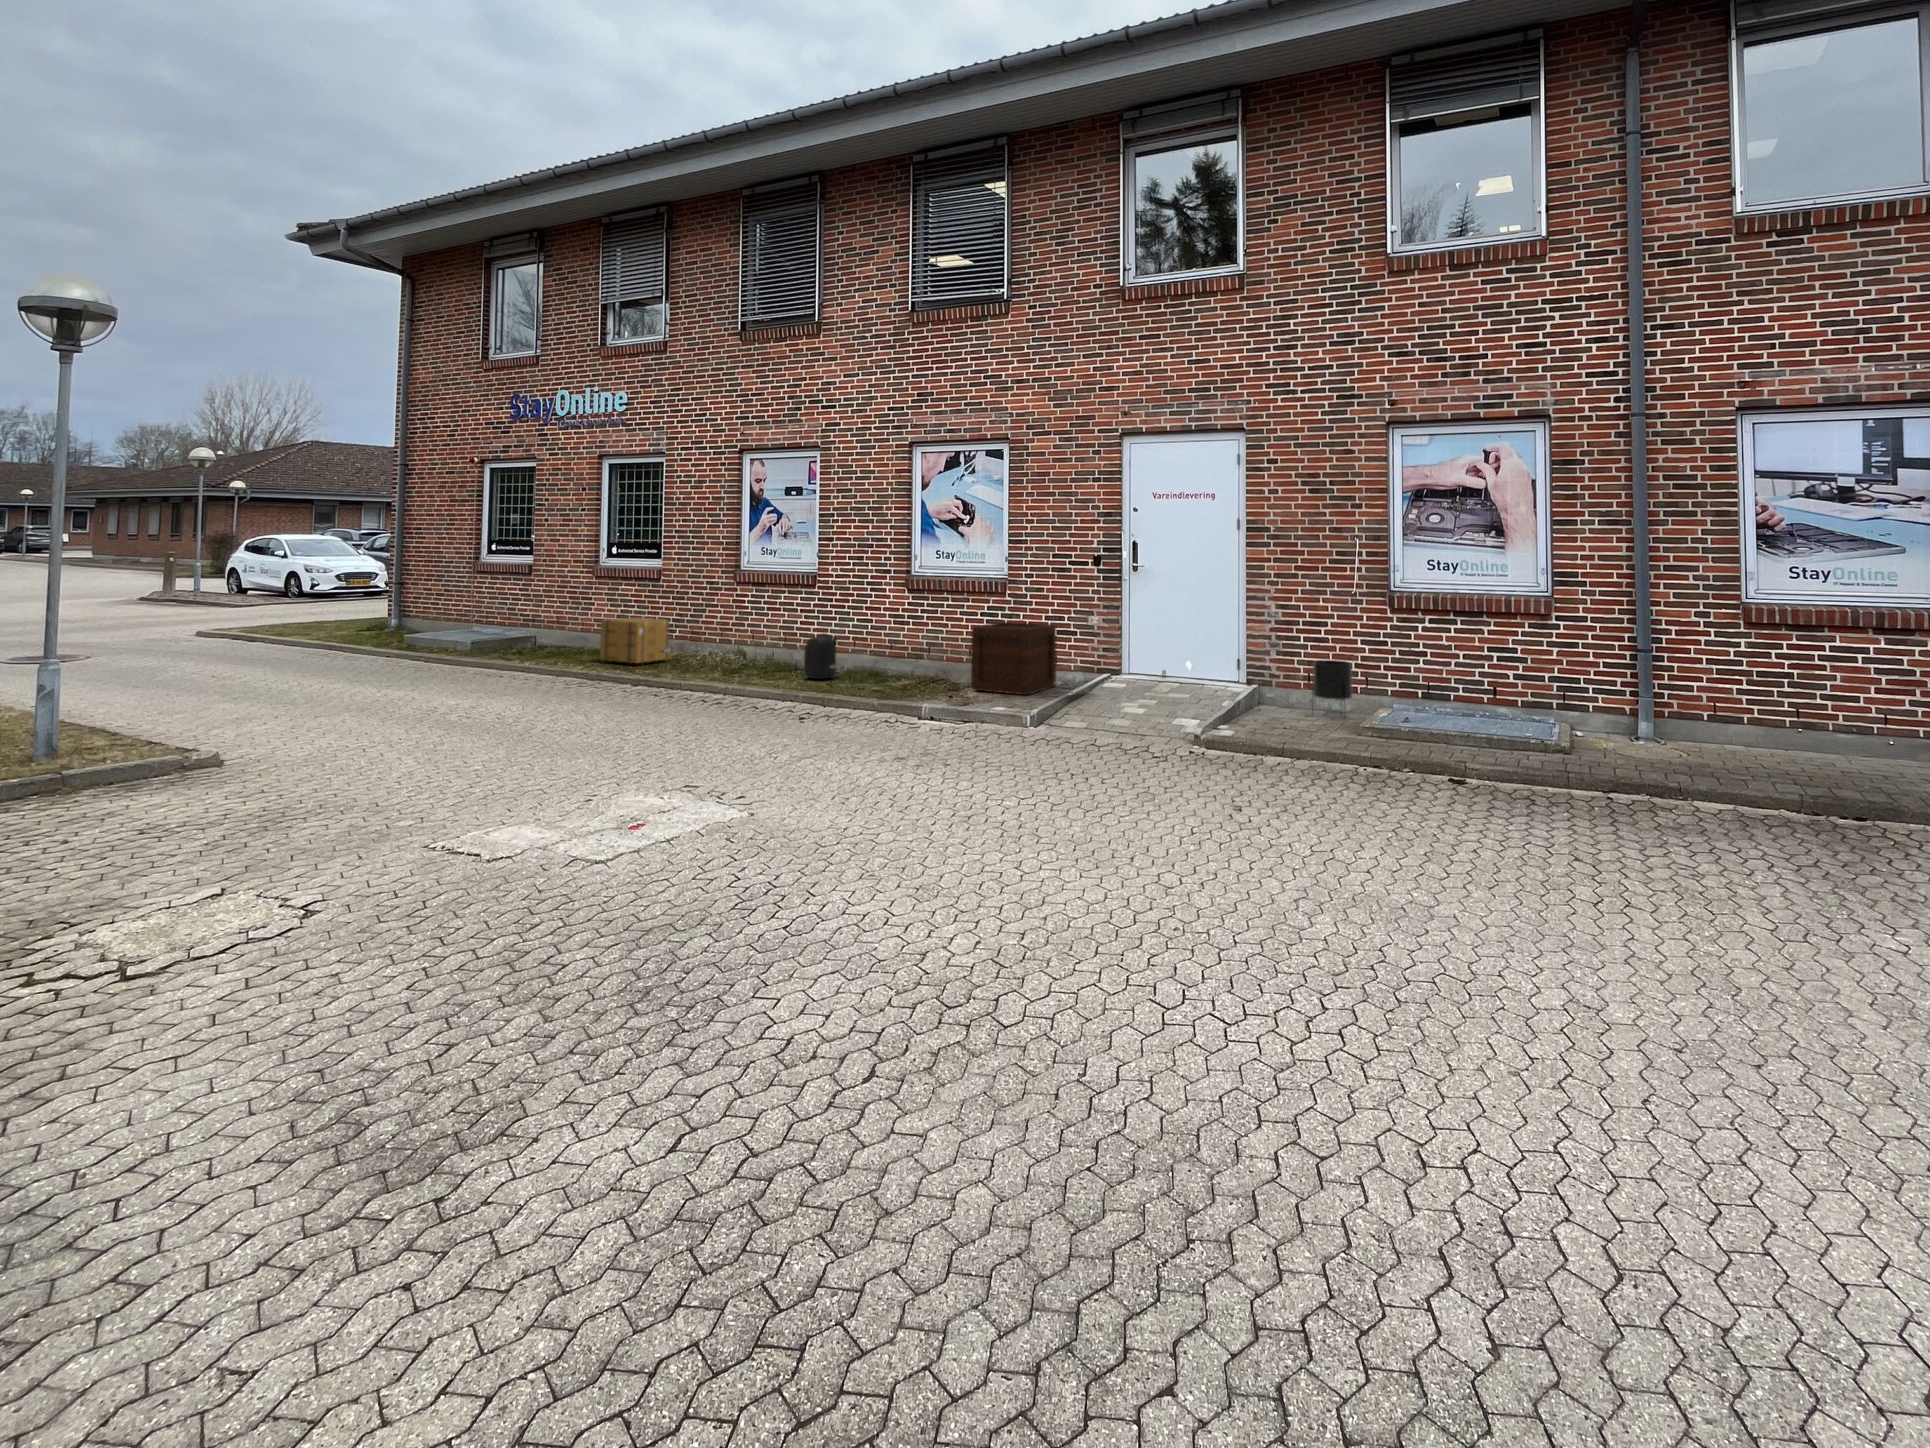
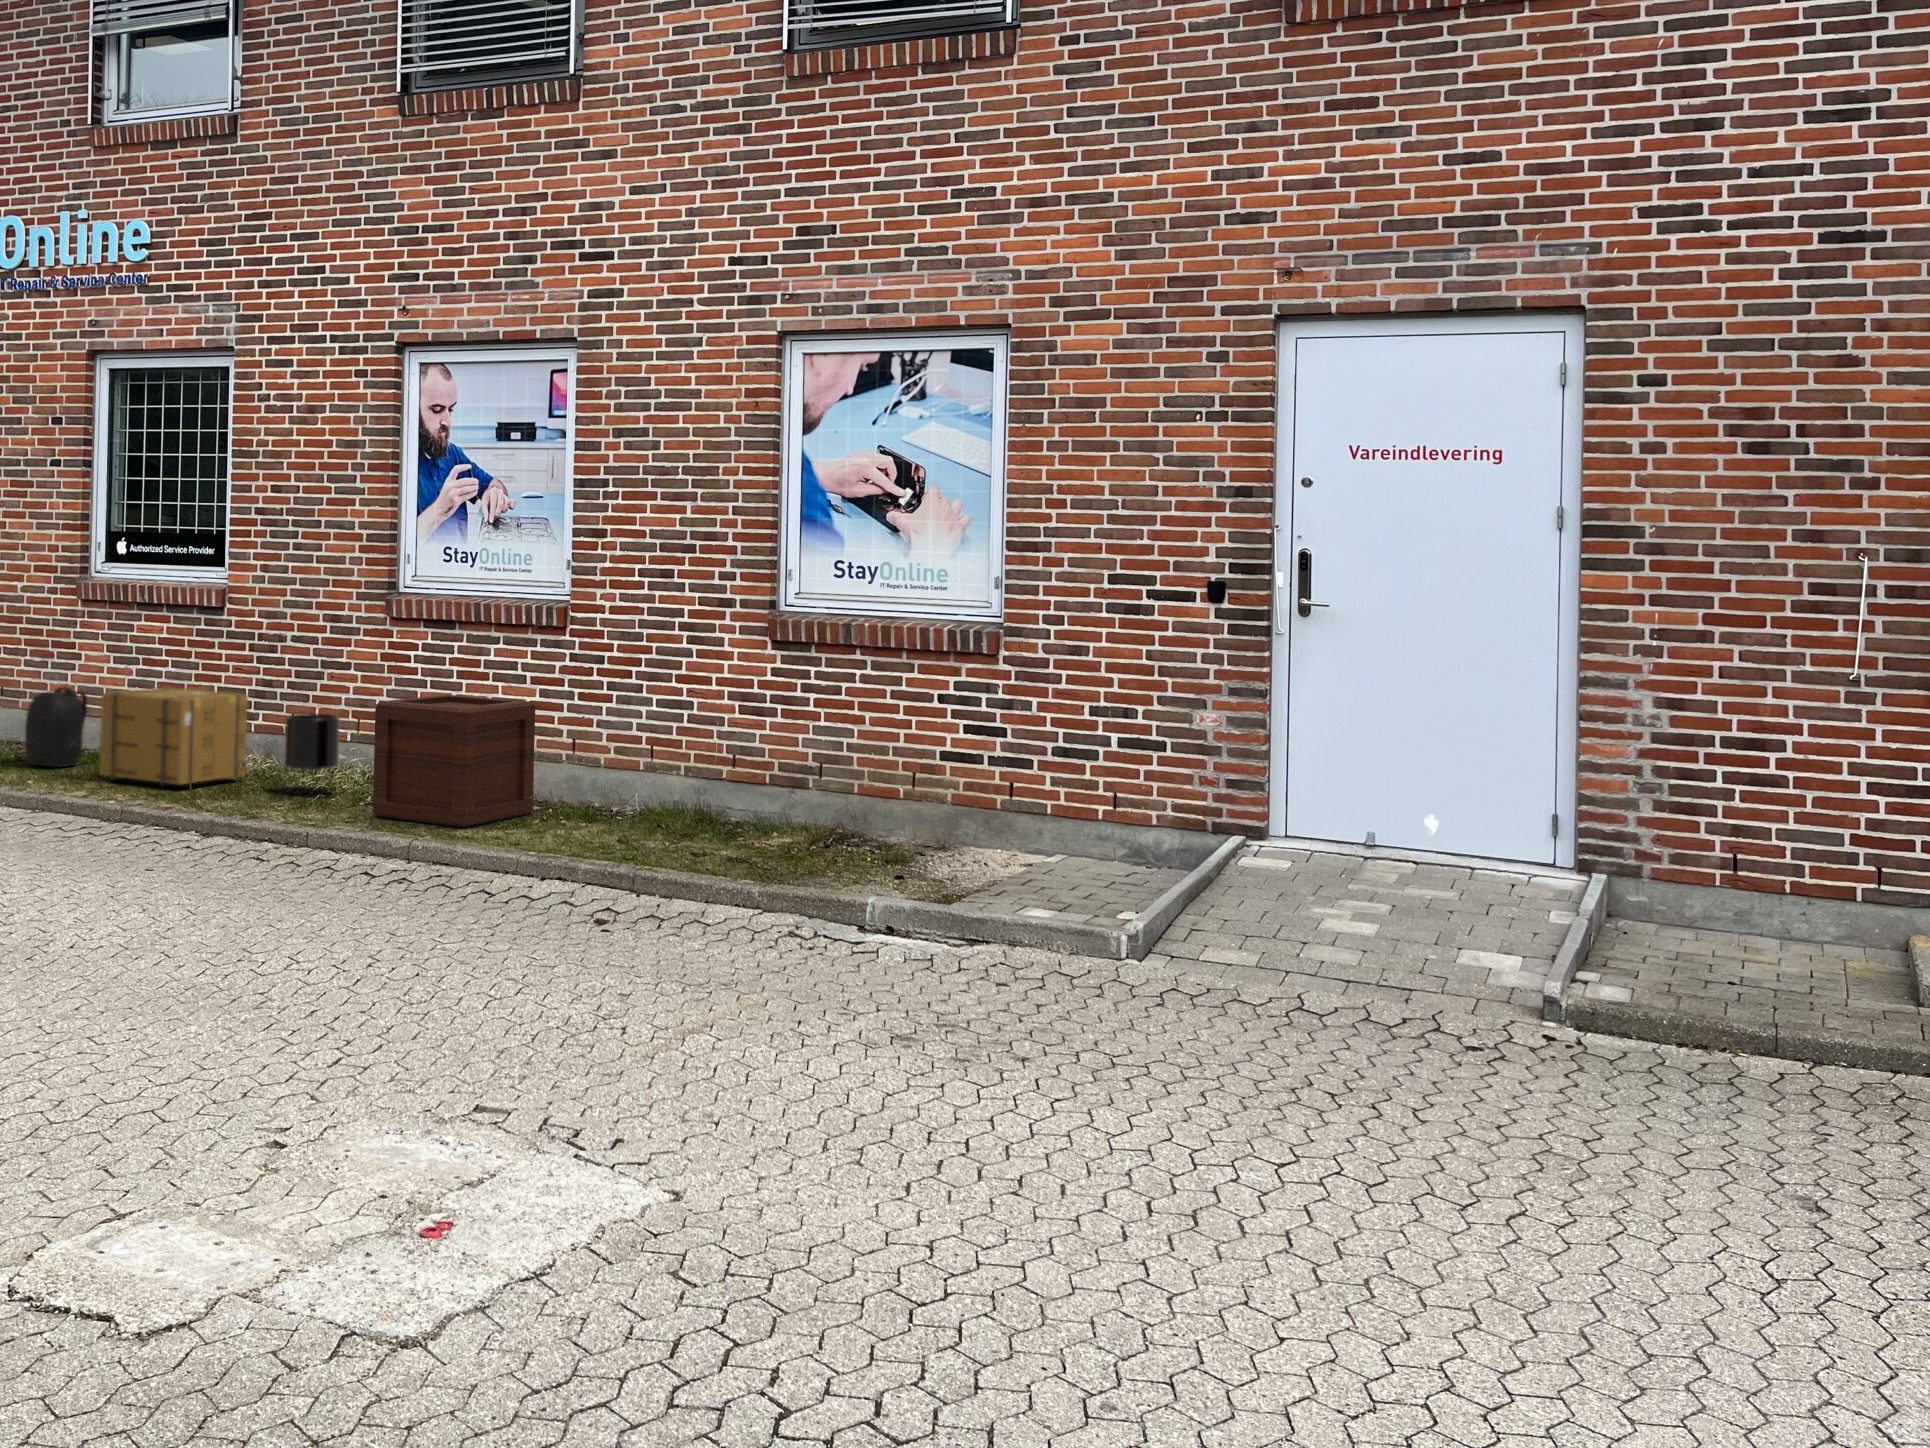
wooden crate: present [971,622,1056,695] -> present [373,695,535,828]
backpack: present [804,634,837,679] -> present [25,687,87,767]
planter: present [1312,660,1352,701] -> present [284,714,340,784]

